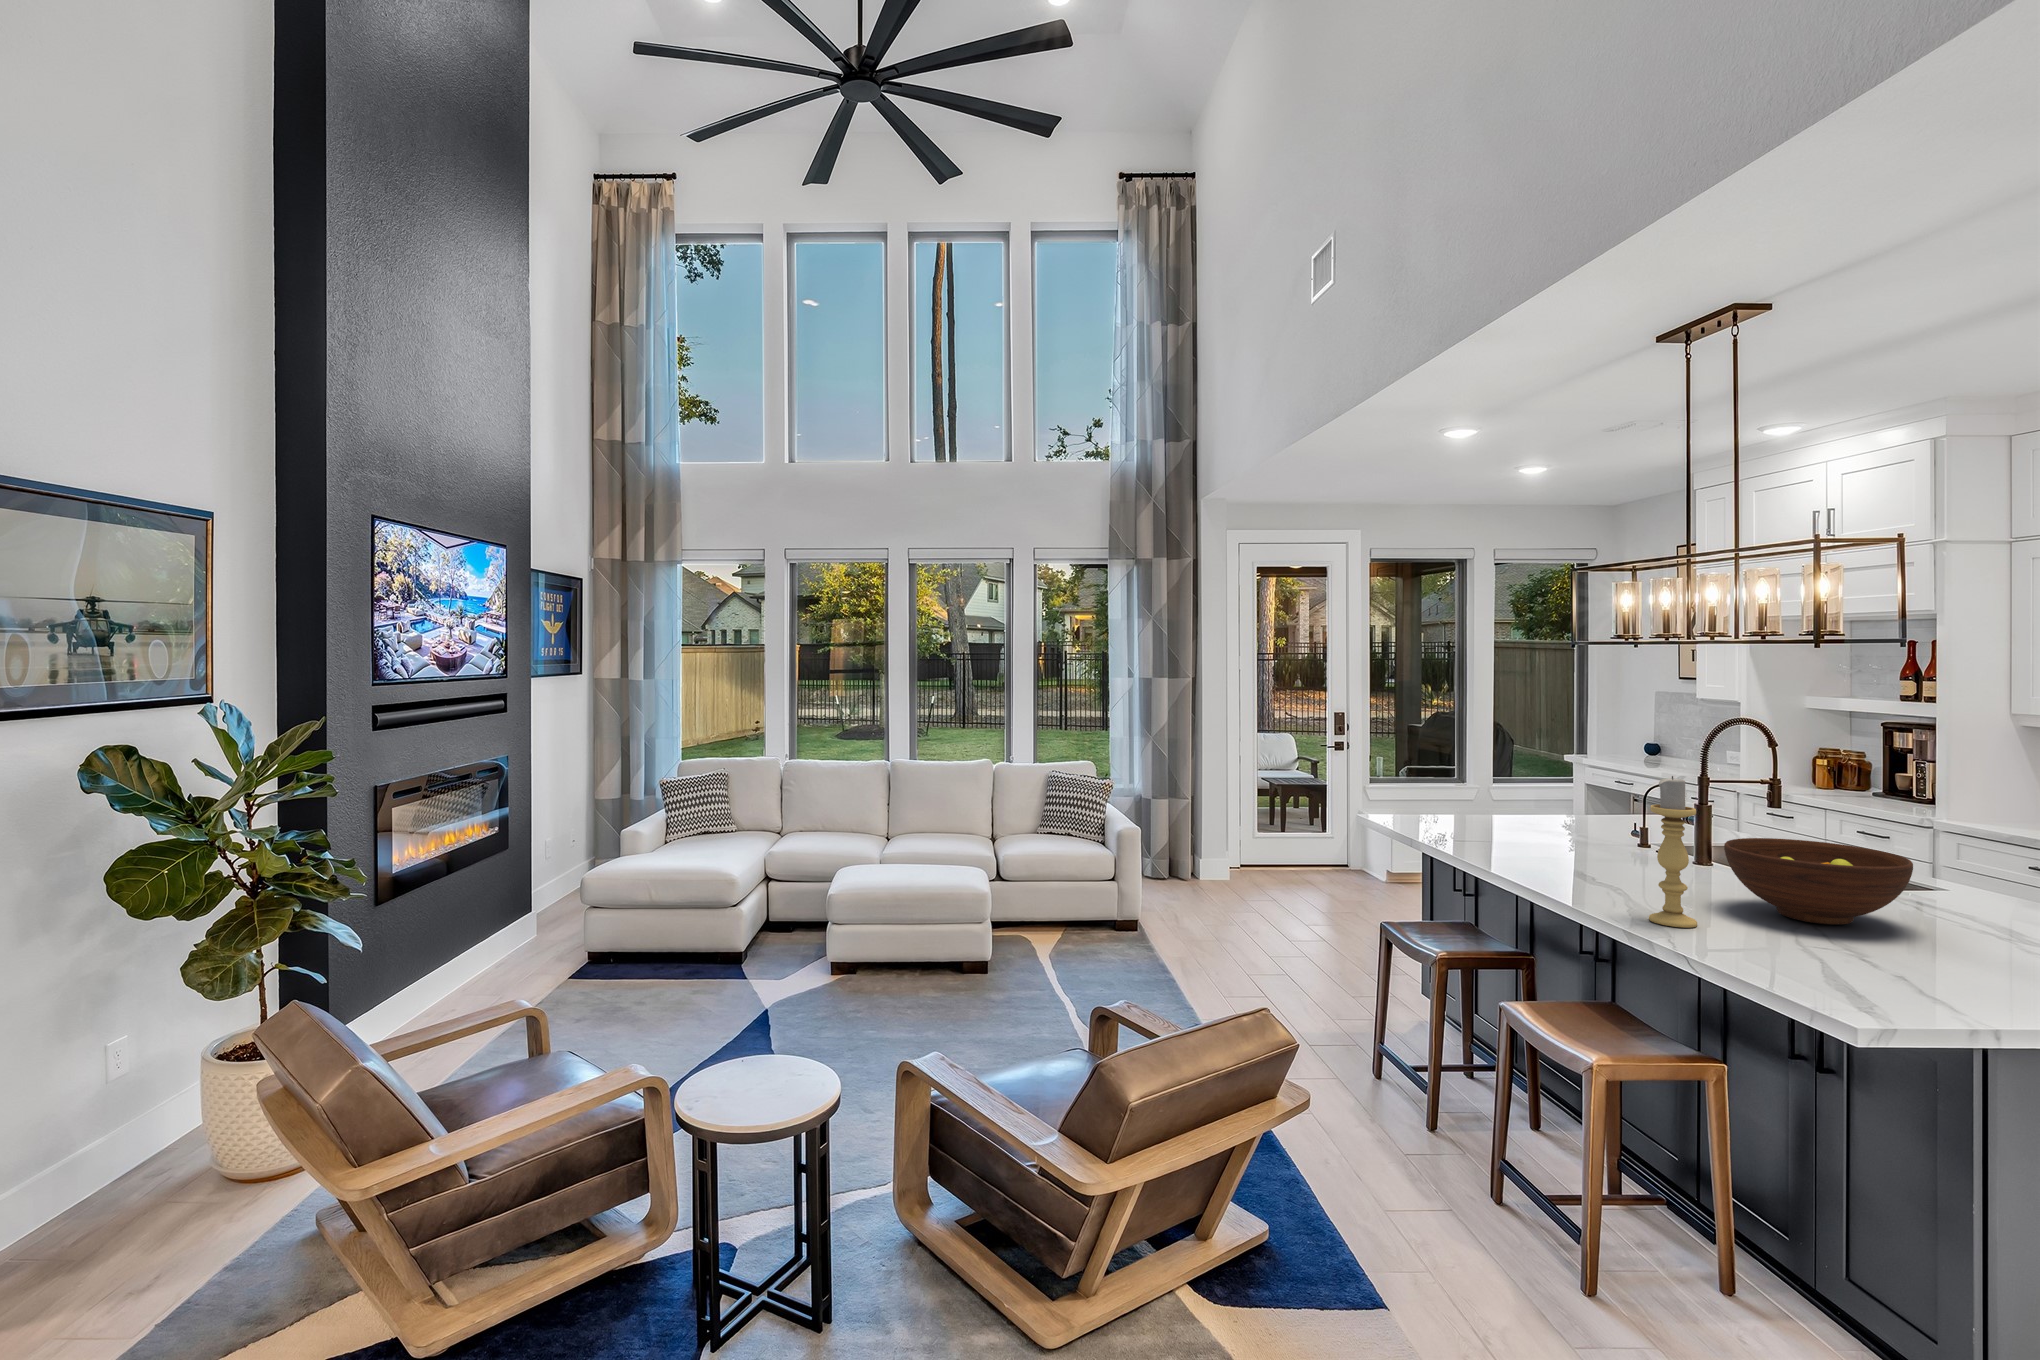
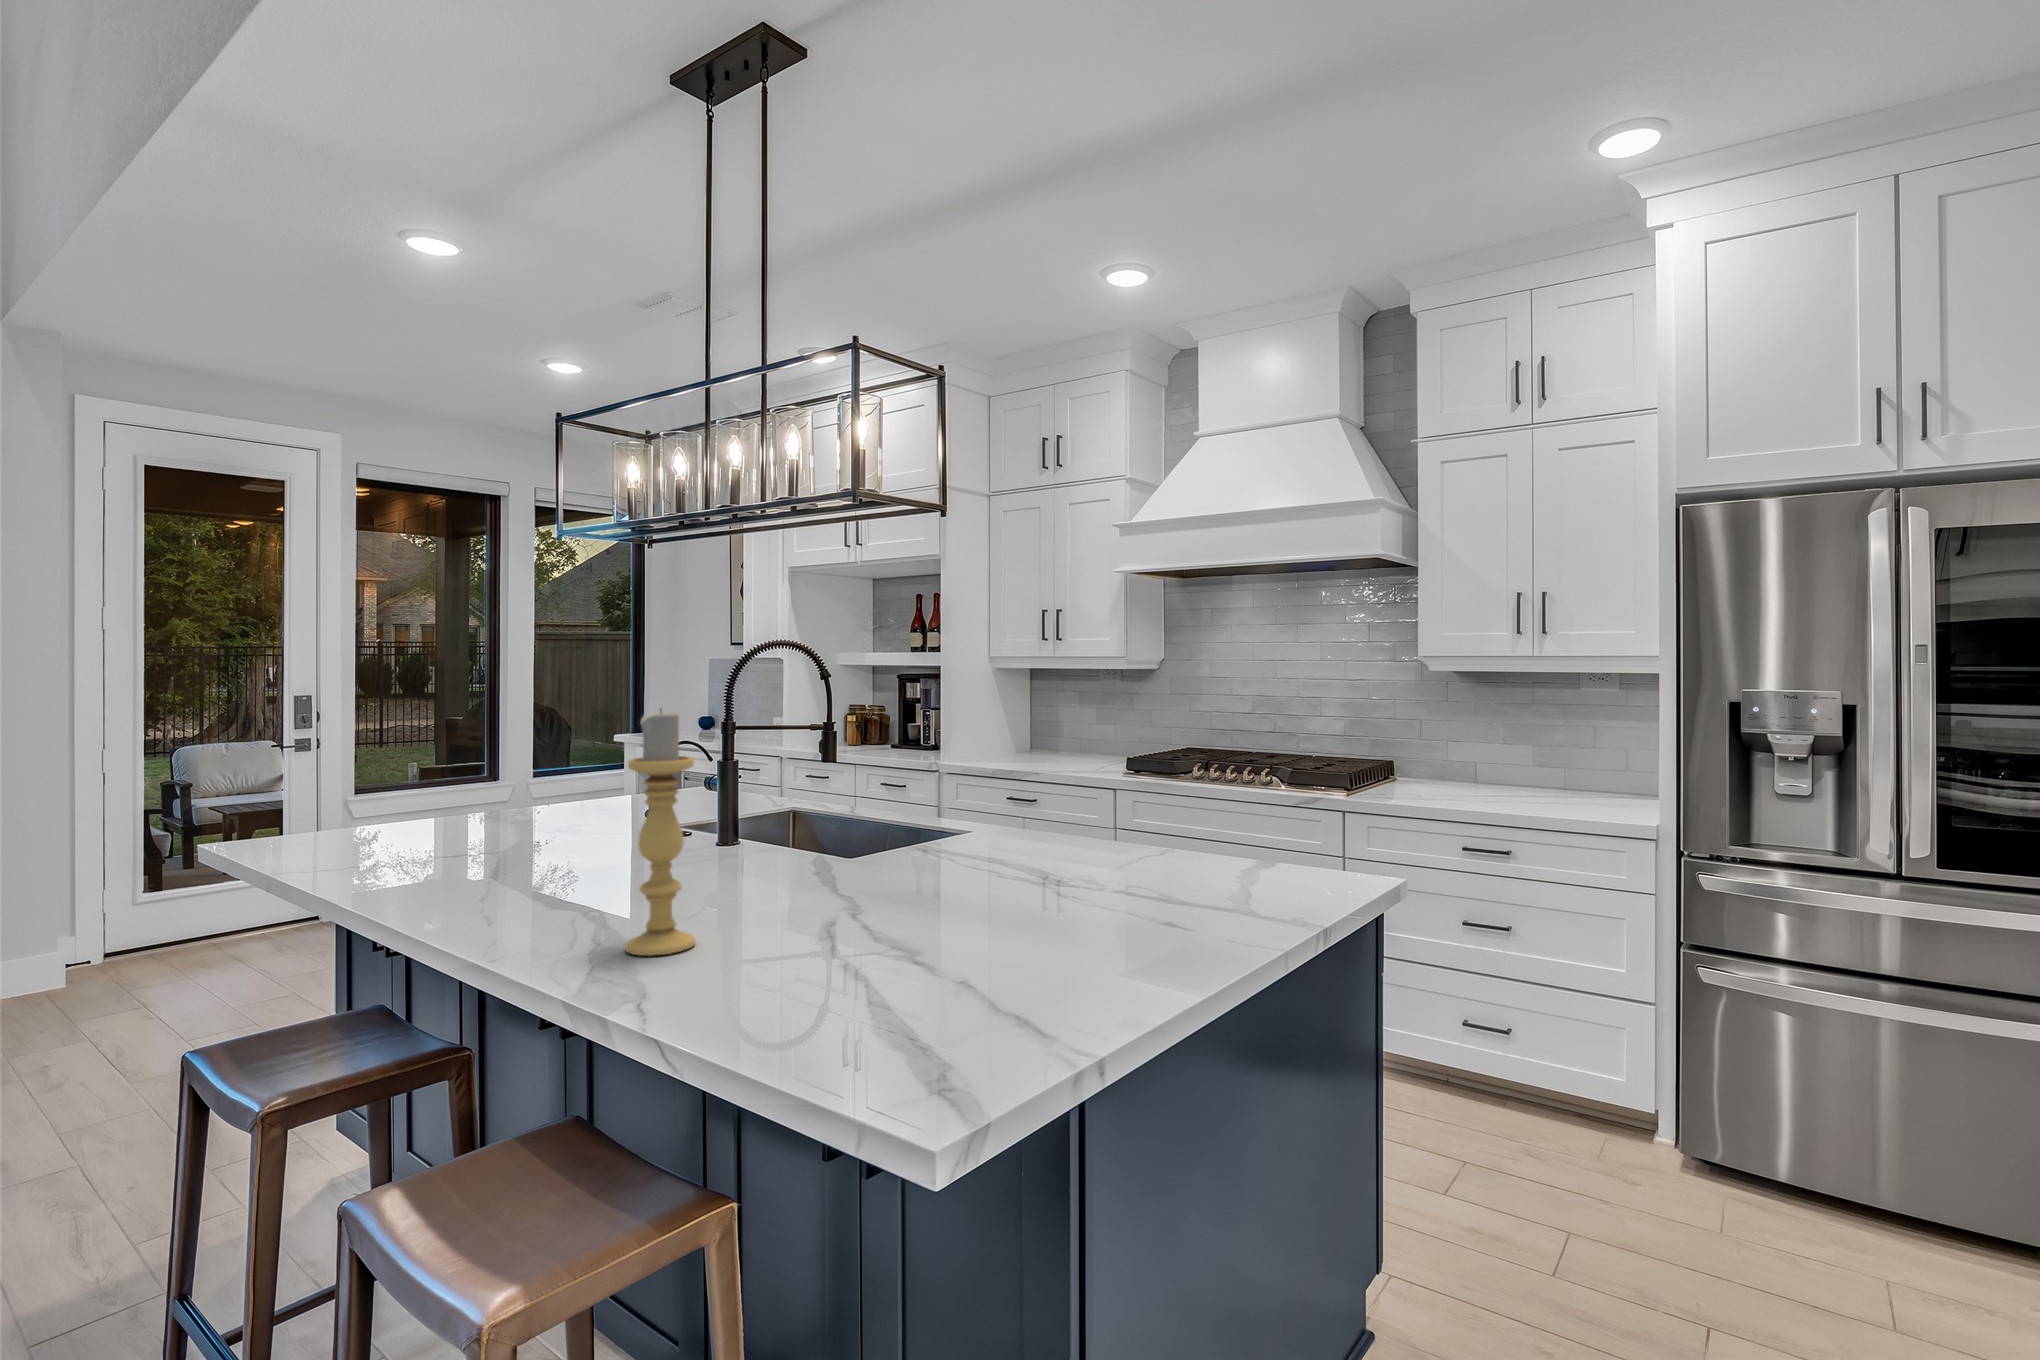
fruit bowl: present [1724,838,1913,925] -> none [738,790,944,903]

